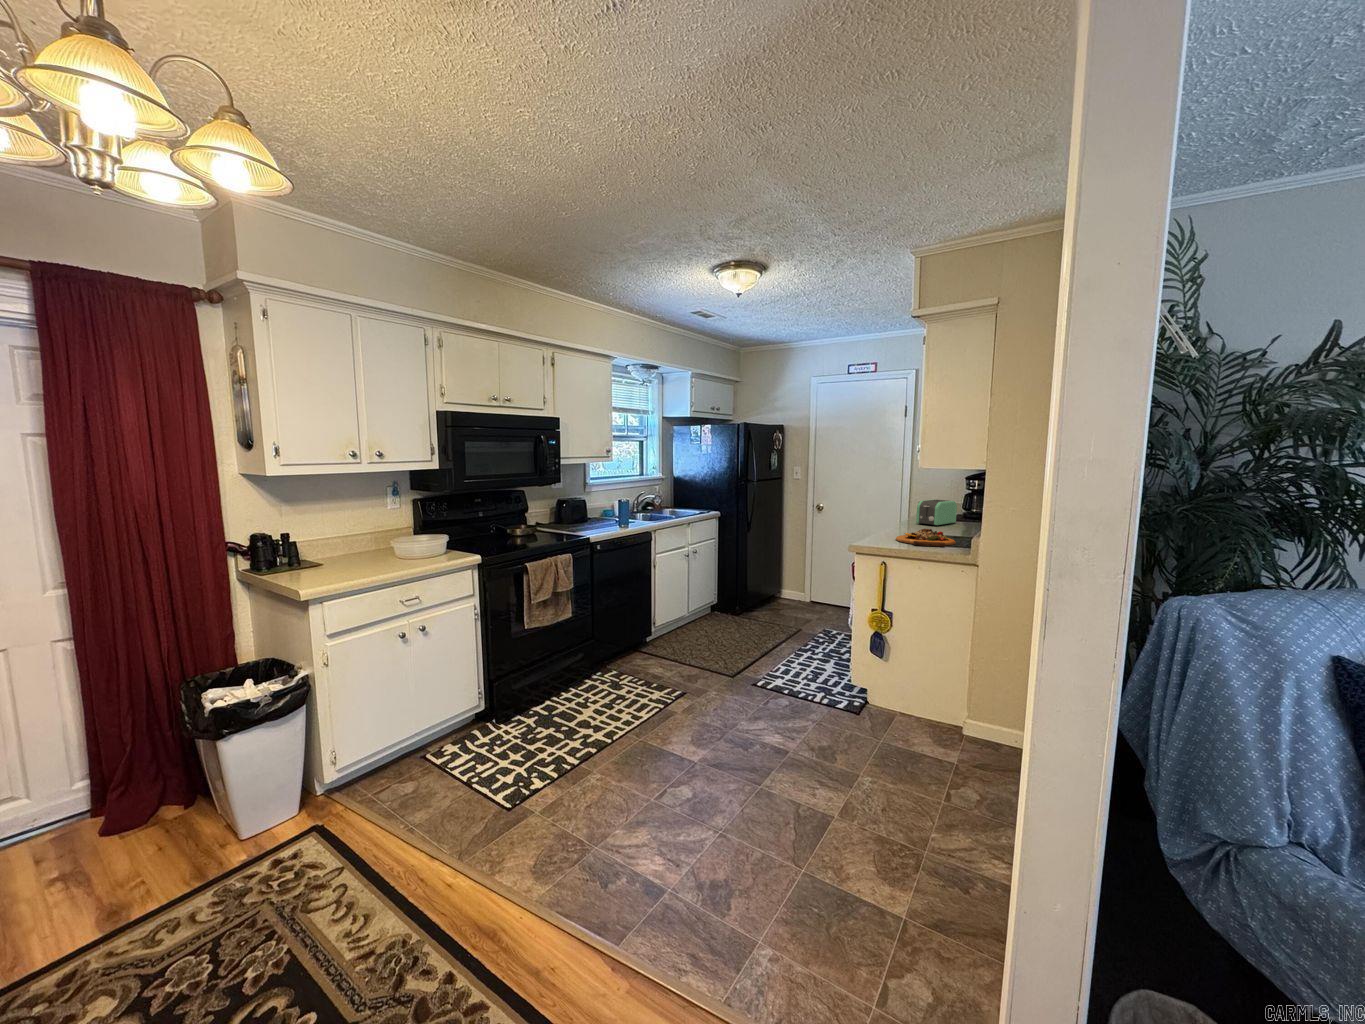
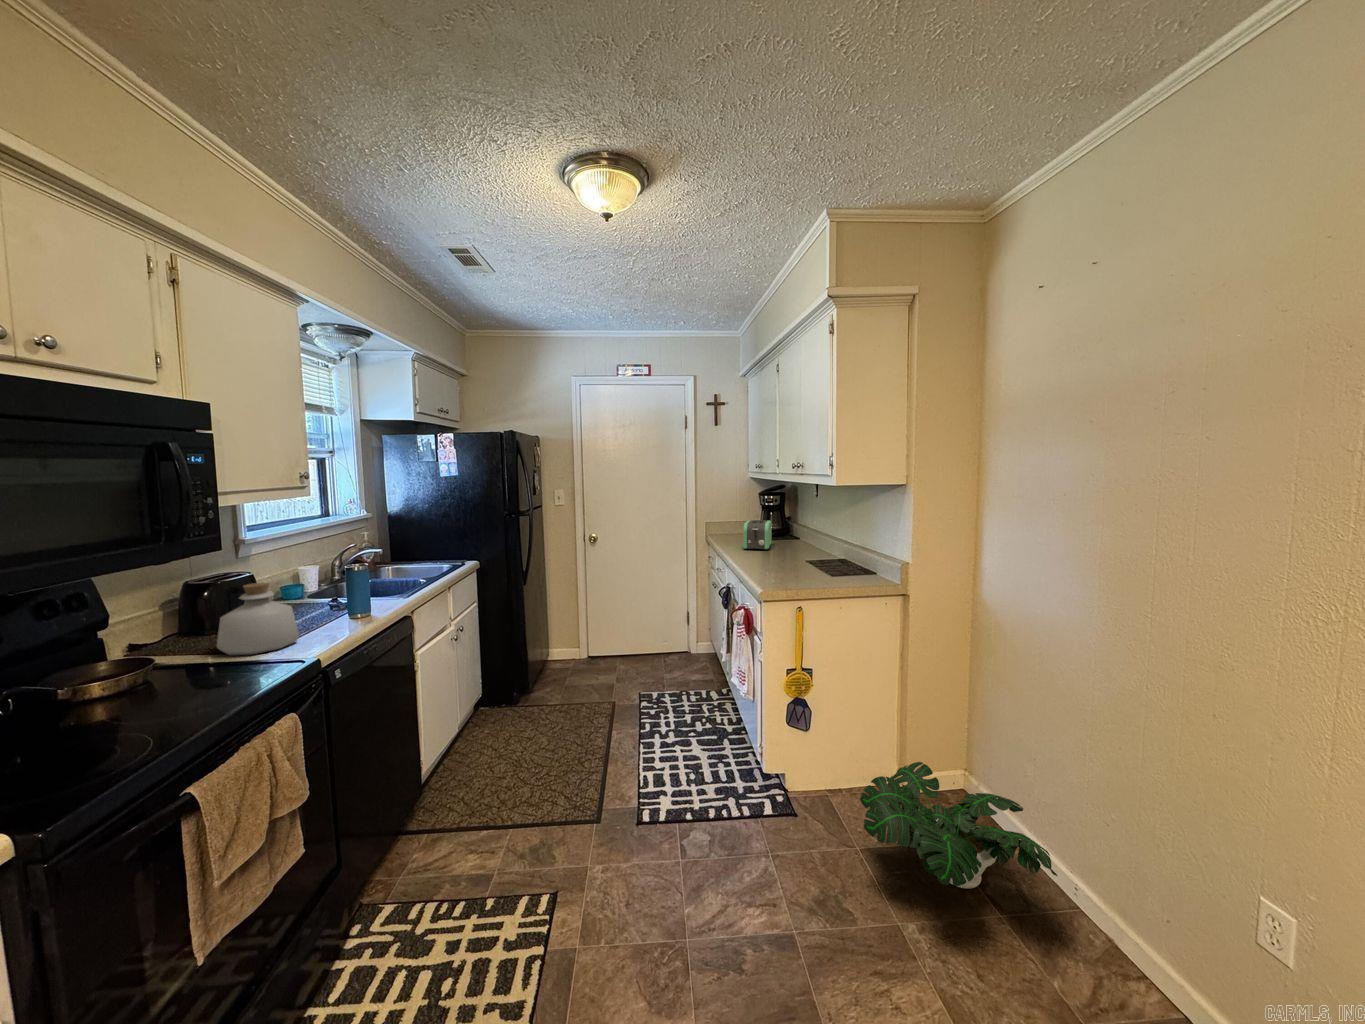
bottle: none [560,501,591,531] -> present [217,583,299,655]
cutting board: present [896,529,956,547] -> none [775,557,845,580]
potted plant: none [866,695,1016,789] -> present [860,762,1057,889]

